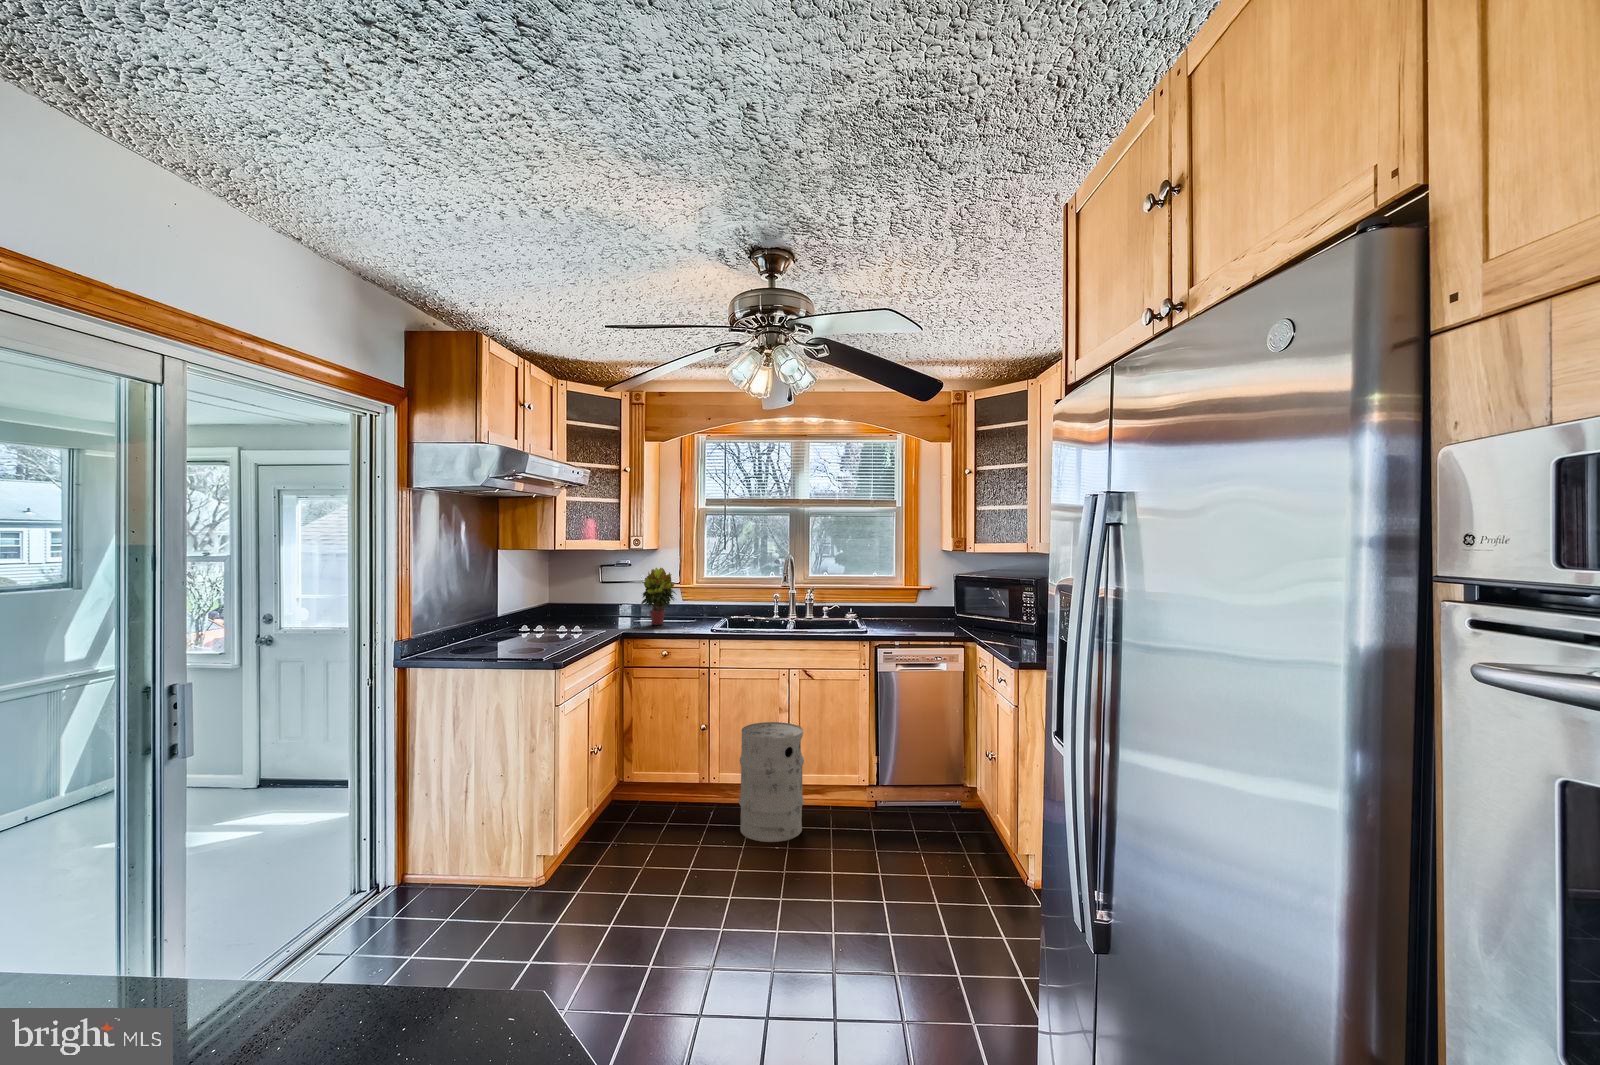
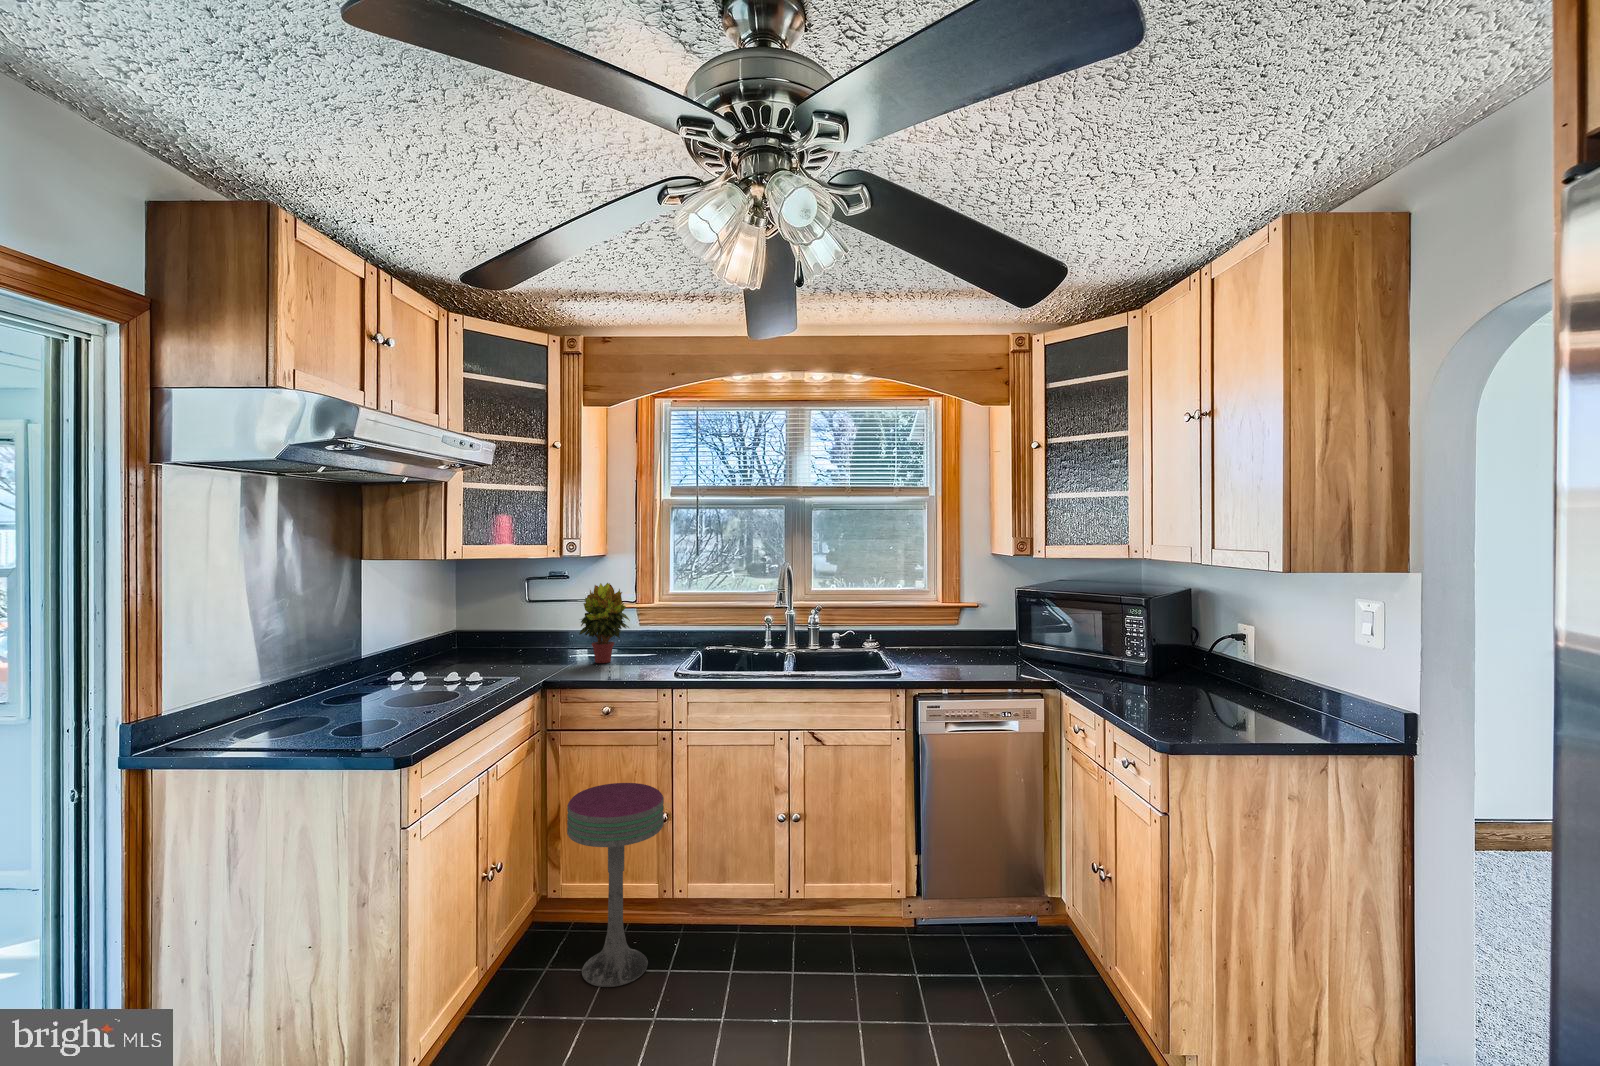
bar stool: none [641,702,704,831] -> present [567,783,664,987]
trash can: present [739,722,804,842] -> none [716,813,814,1009]

